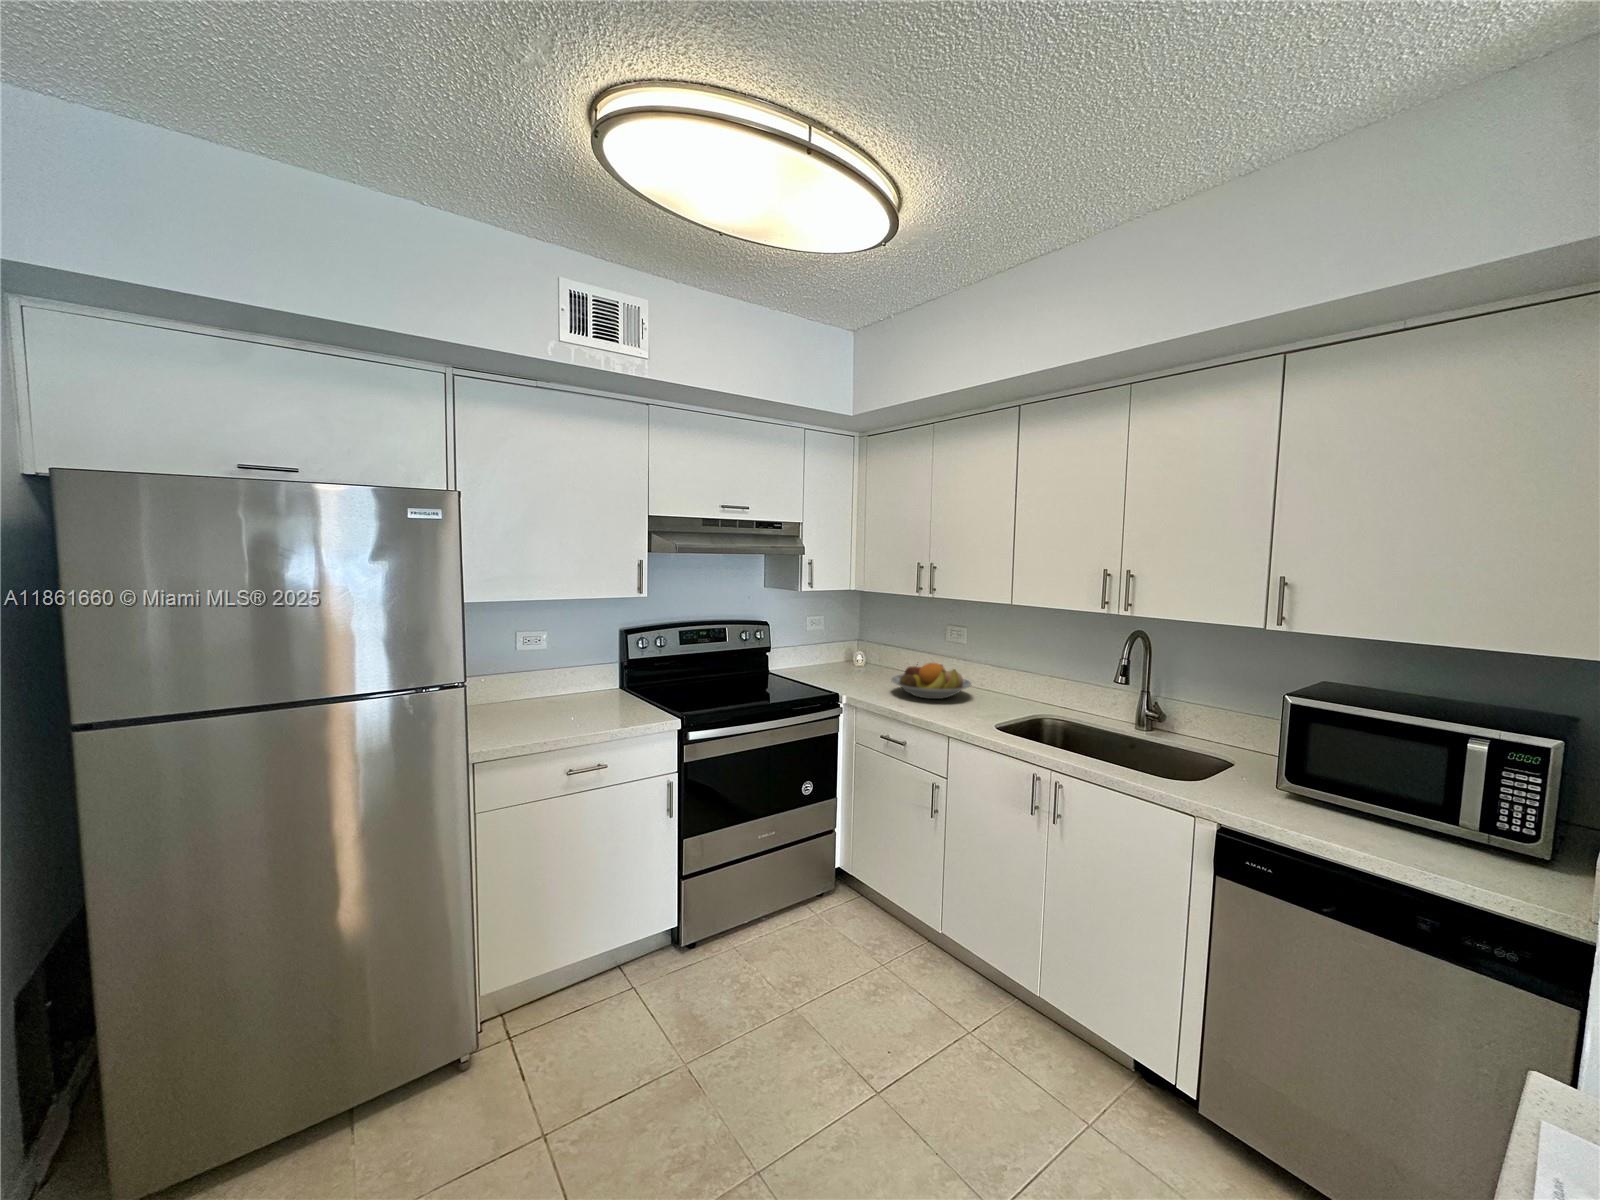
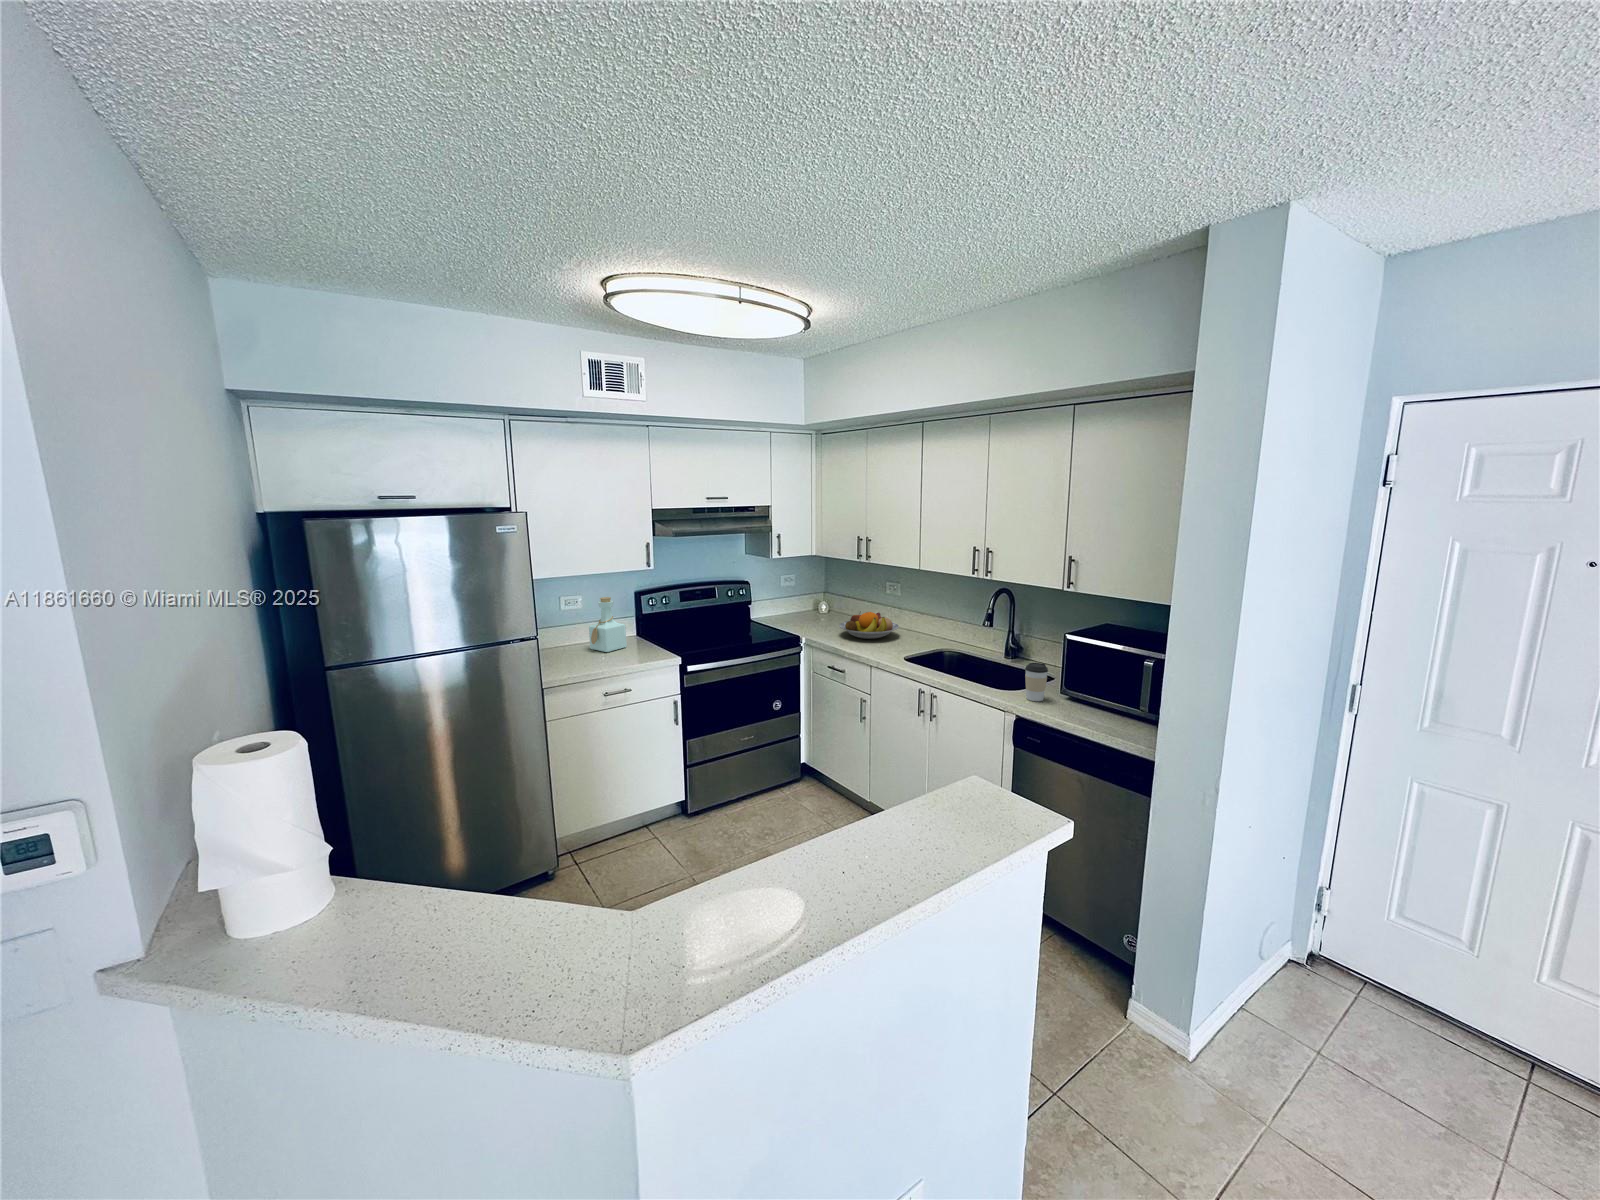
bottle: none [554,634,606,710] -> present [589,597,627,652]
coffee cup: none [1220,739,1261,801] -> present [1025,663,1048,701]

